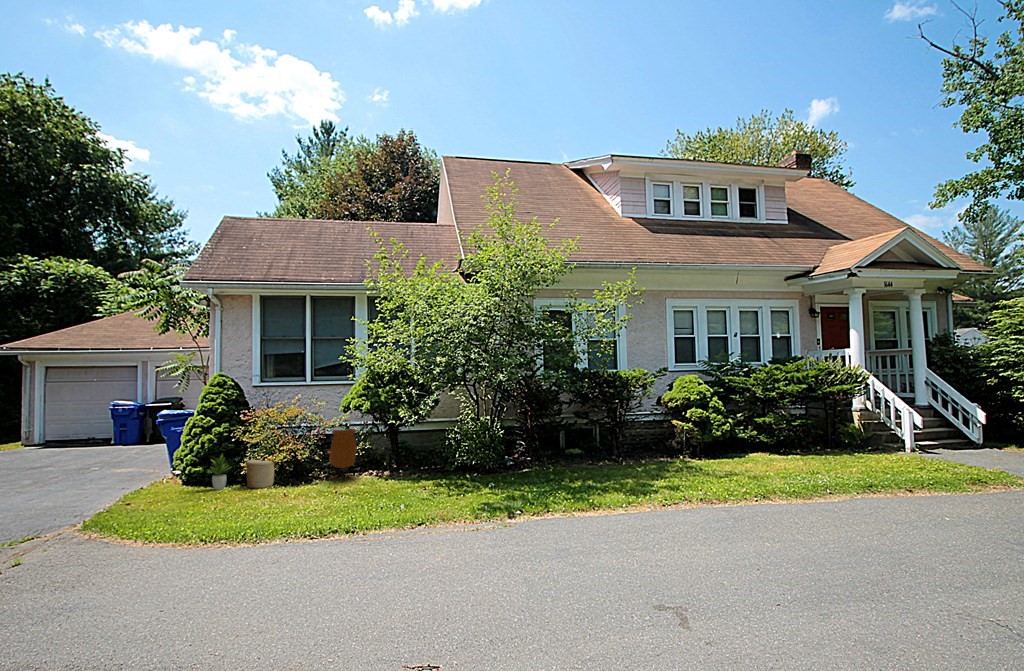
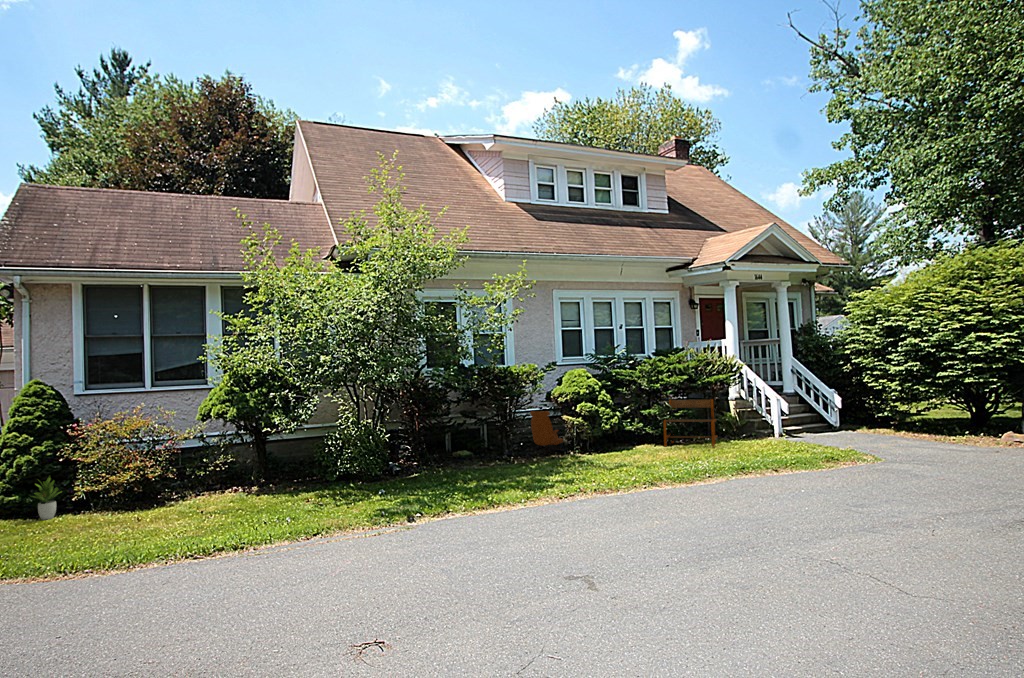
bench: none [780,408,839,459] -> present [664,399,717,447]
lounge chair: present [326,429,357,480] -> present [530,411,563,455]
woven basket: present [246,460,274,488] -> none [81,479,117,515]

